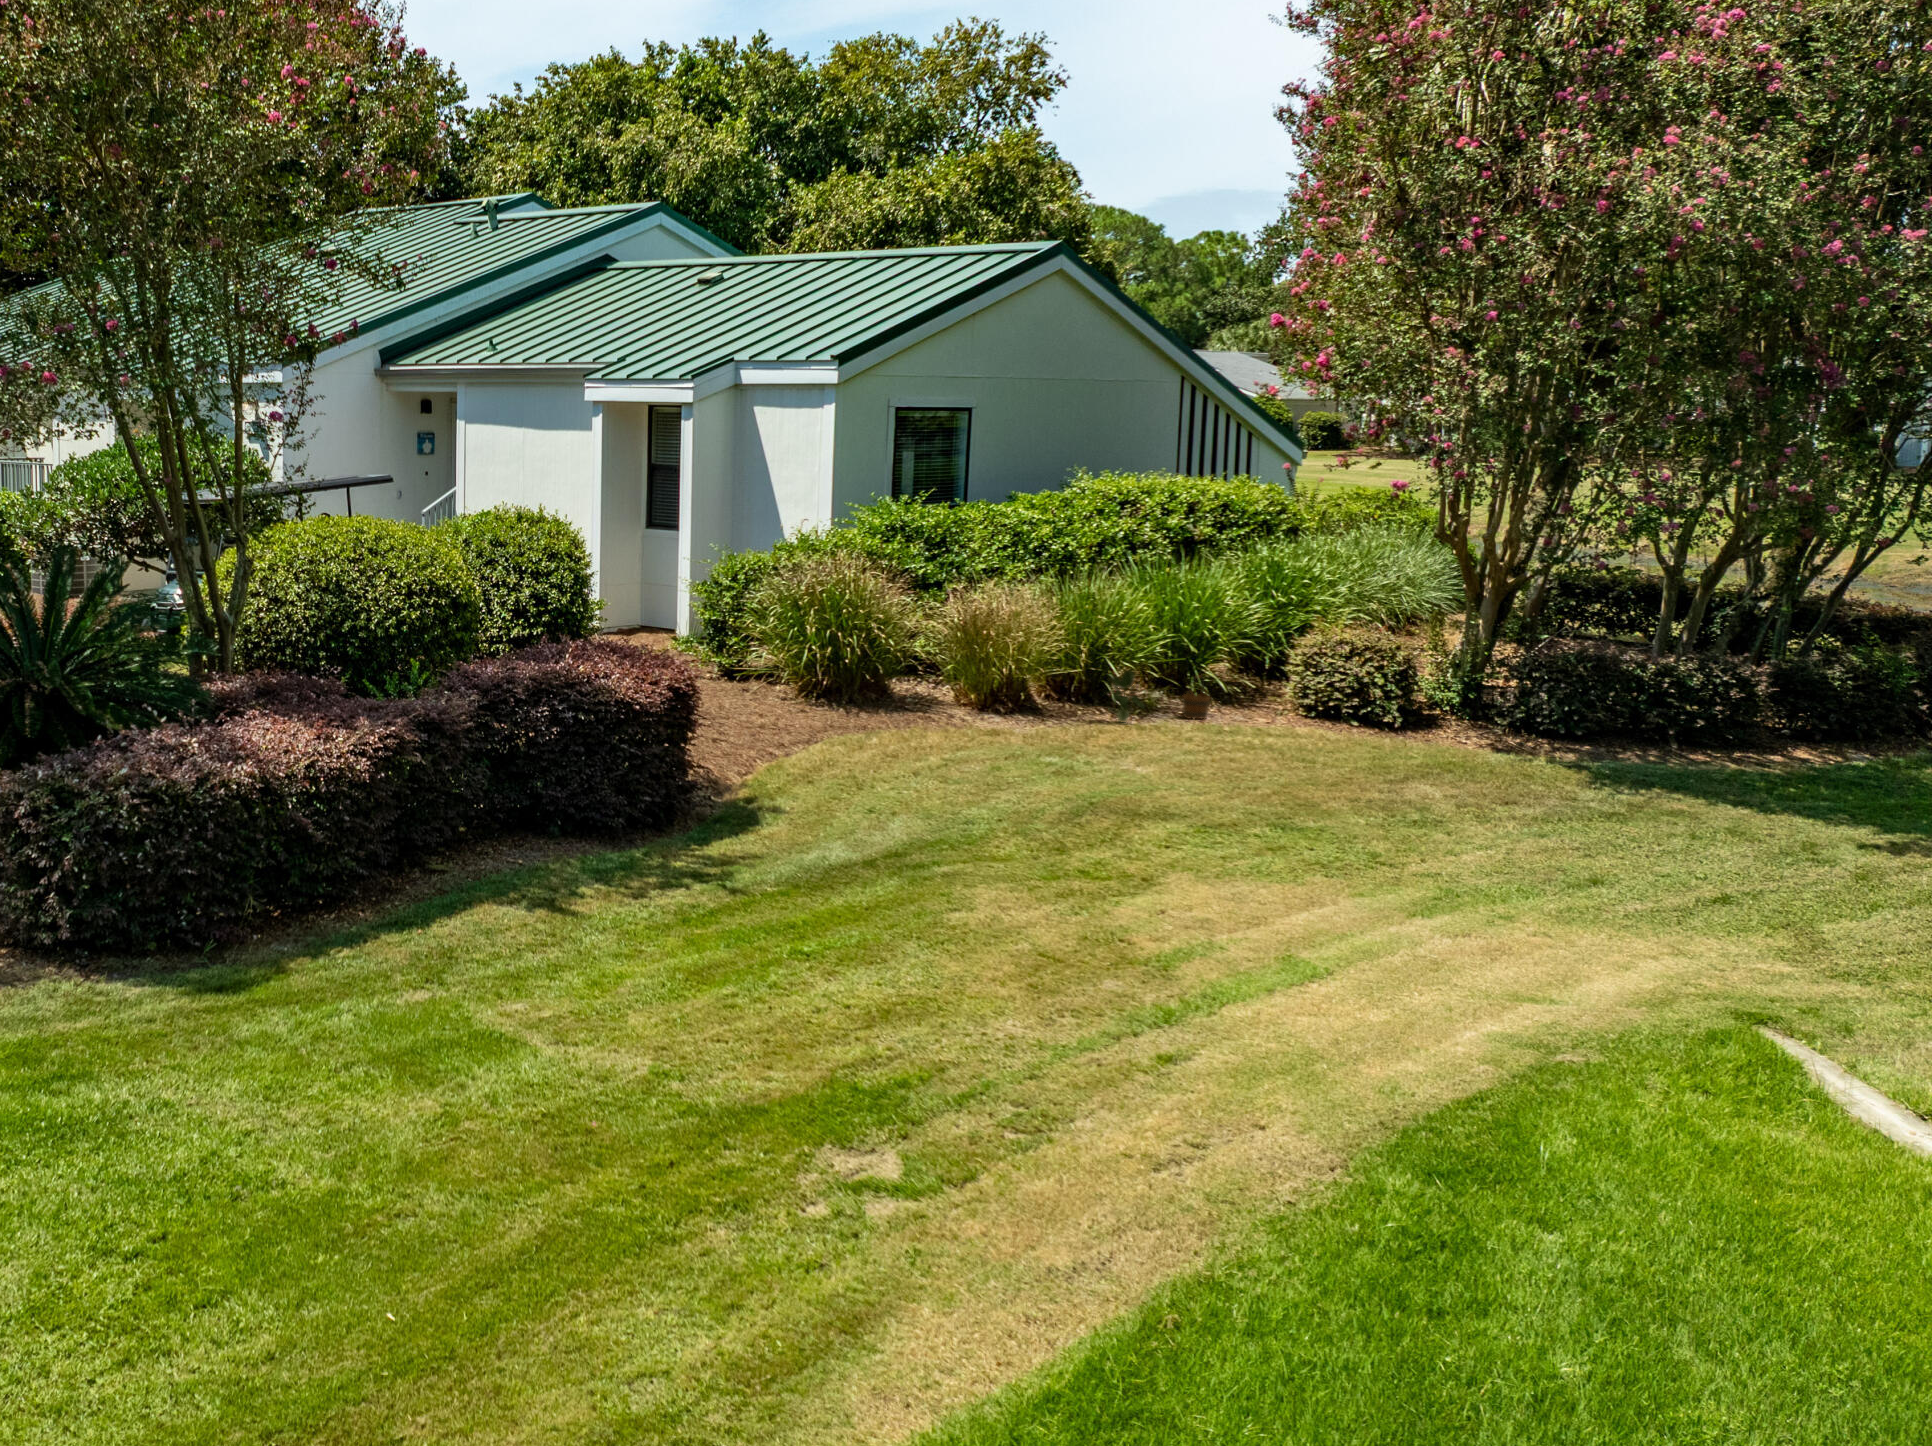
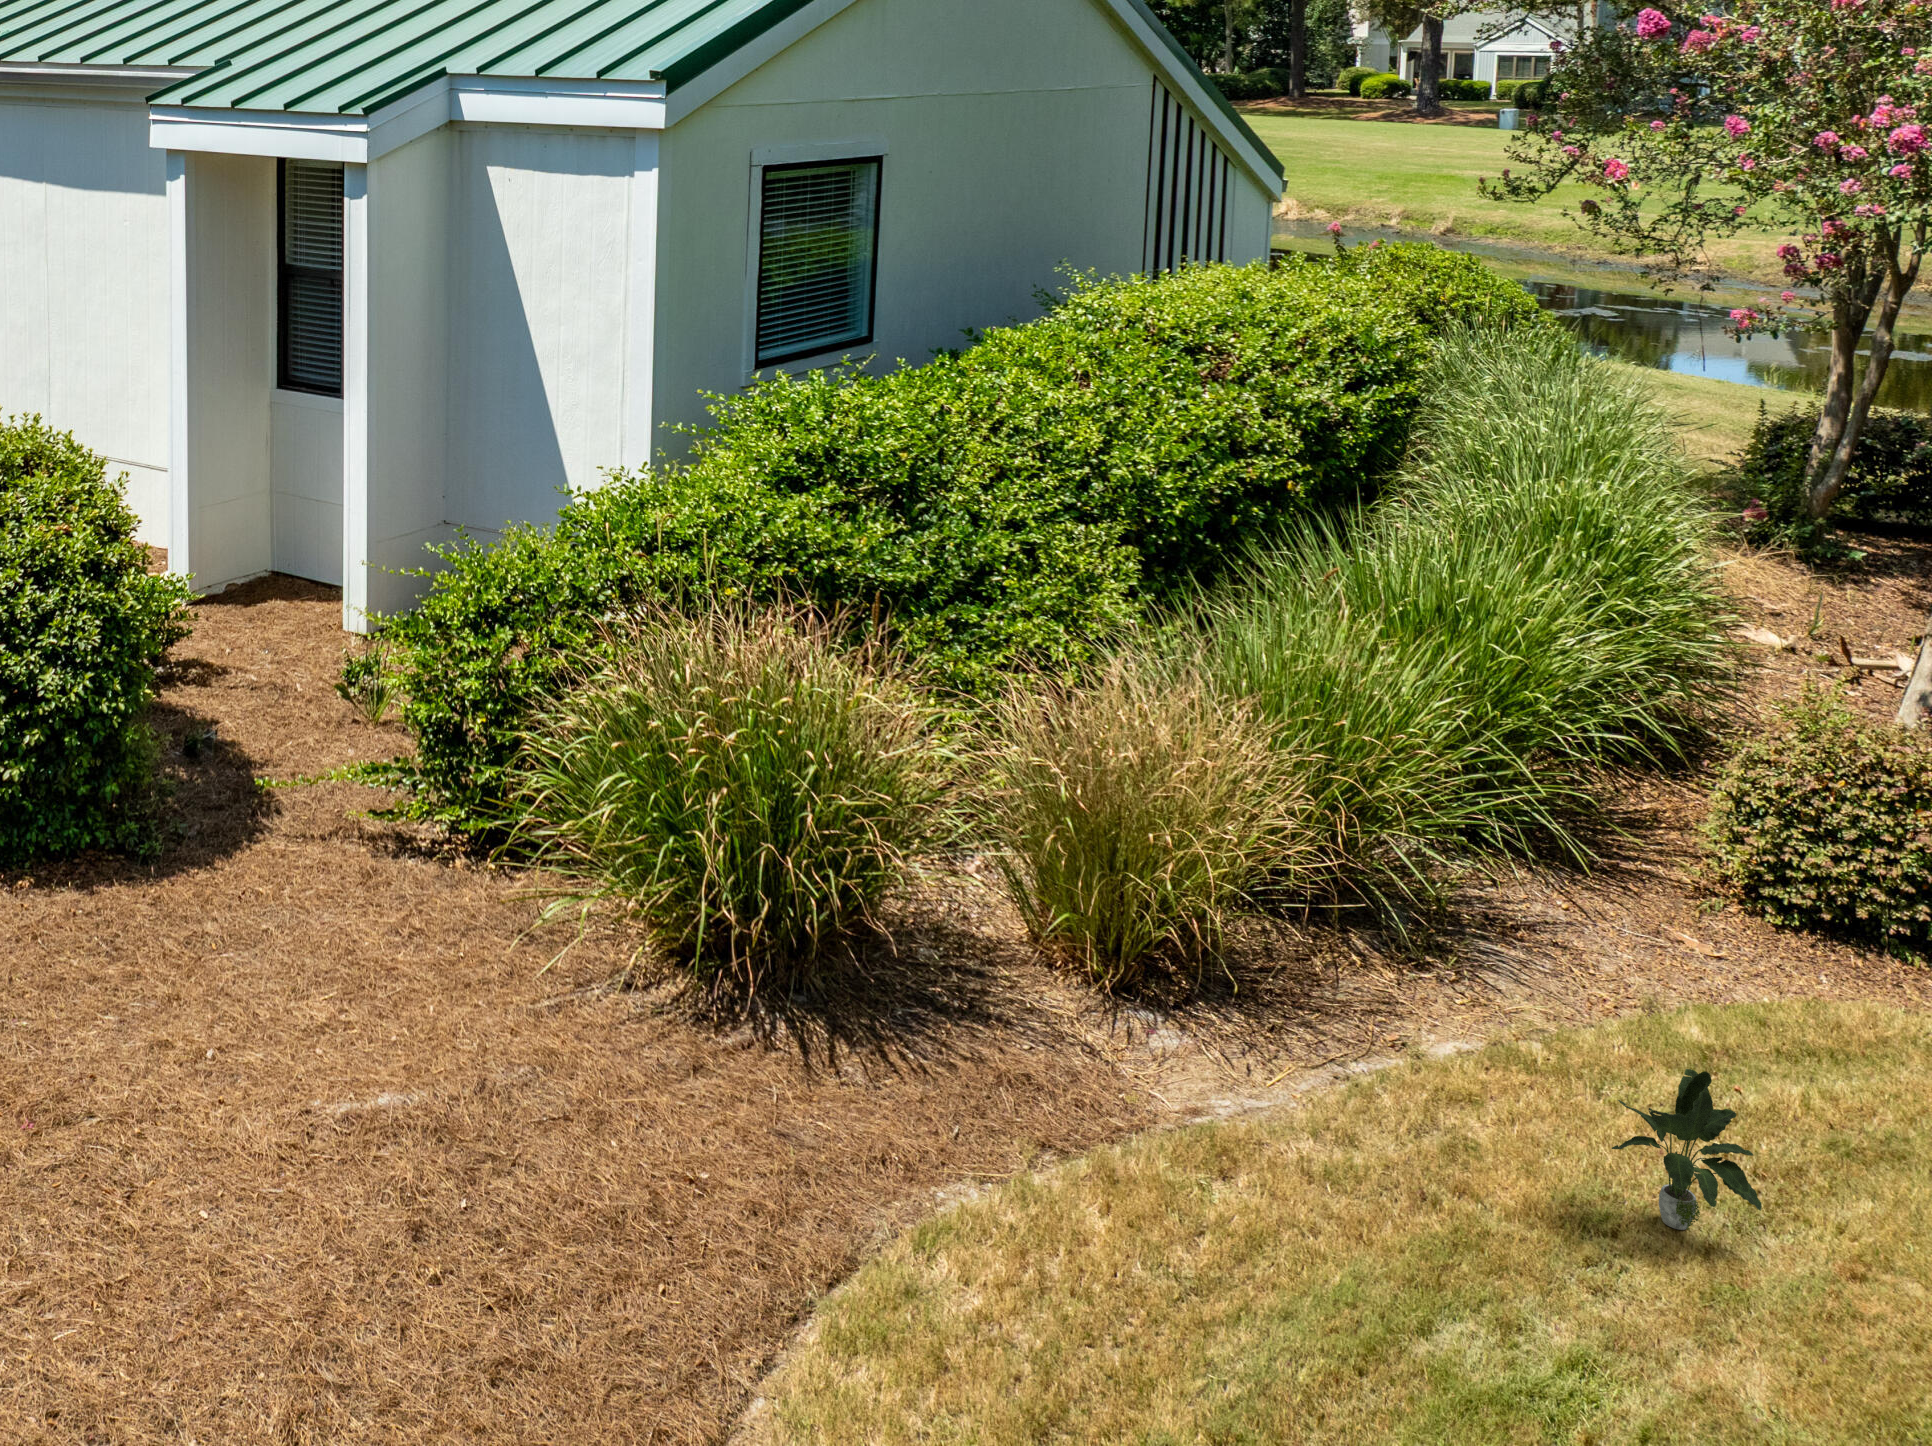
wooden bucket: present [1182,676,1210,719] -> none [1776,1041,1871,1174]

